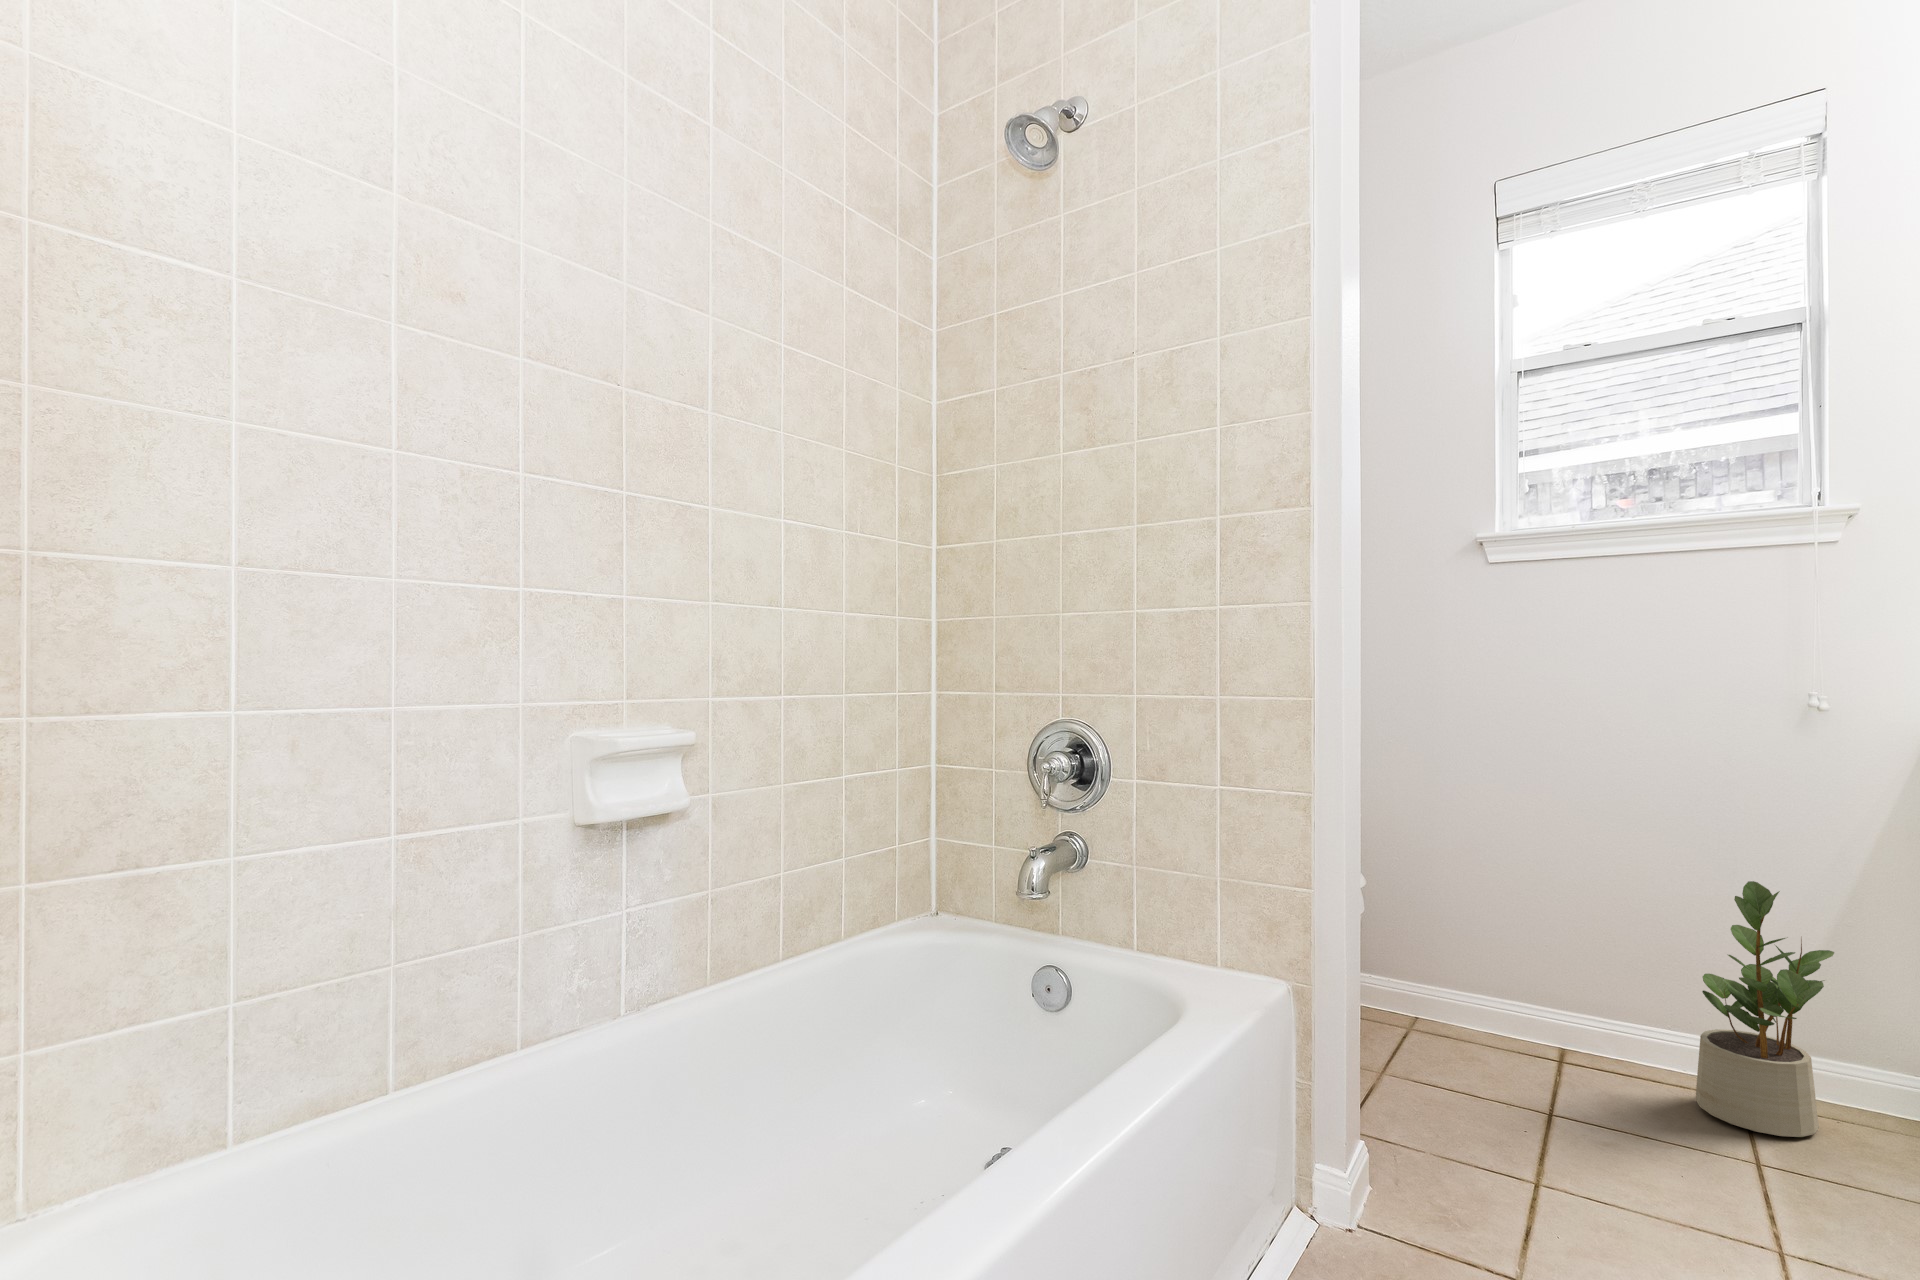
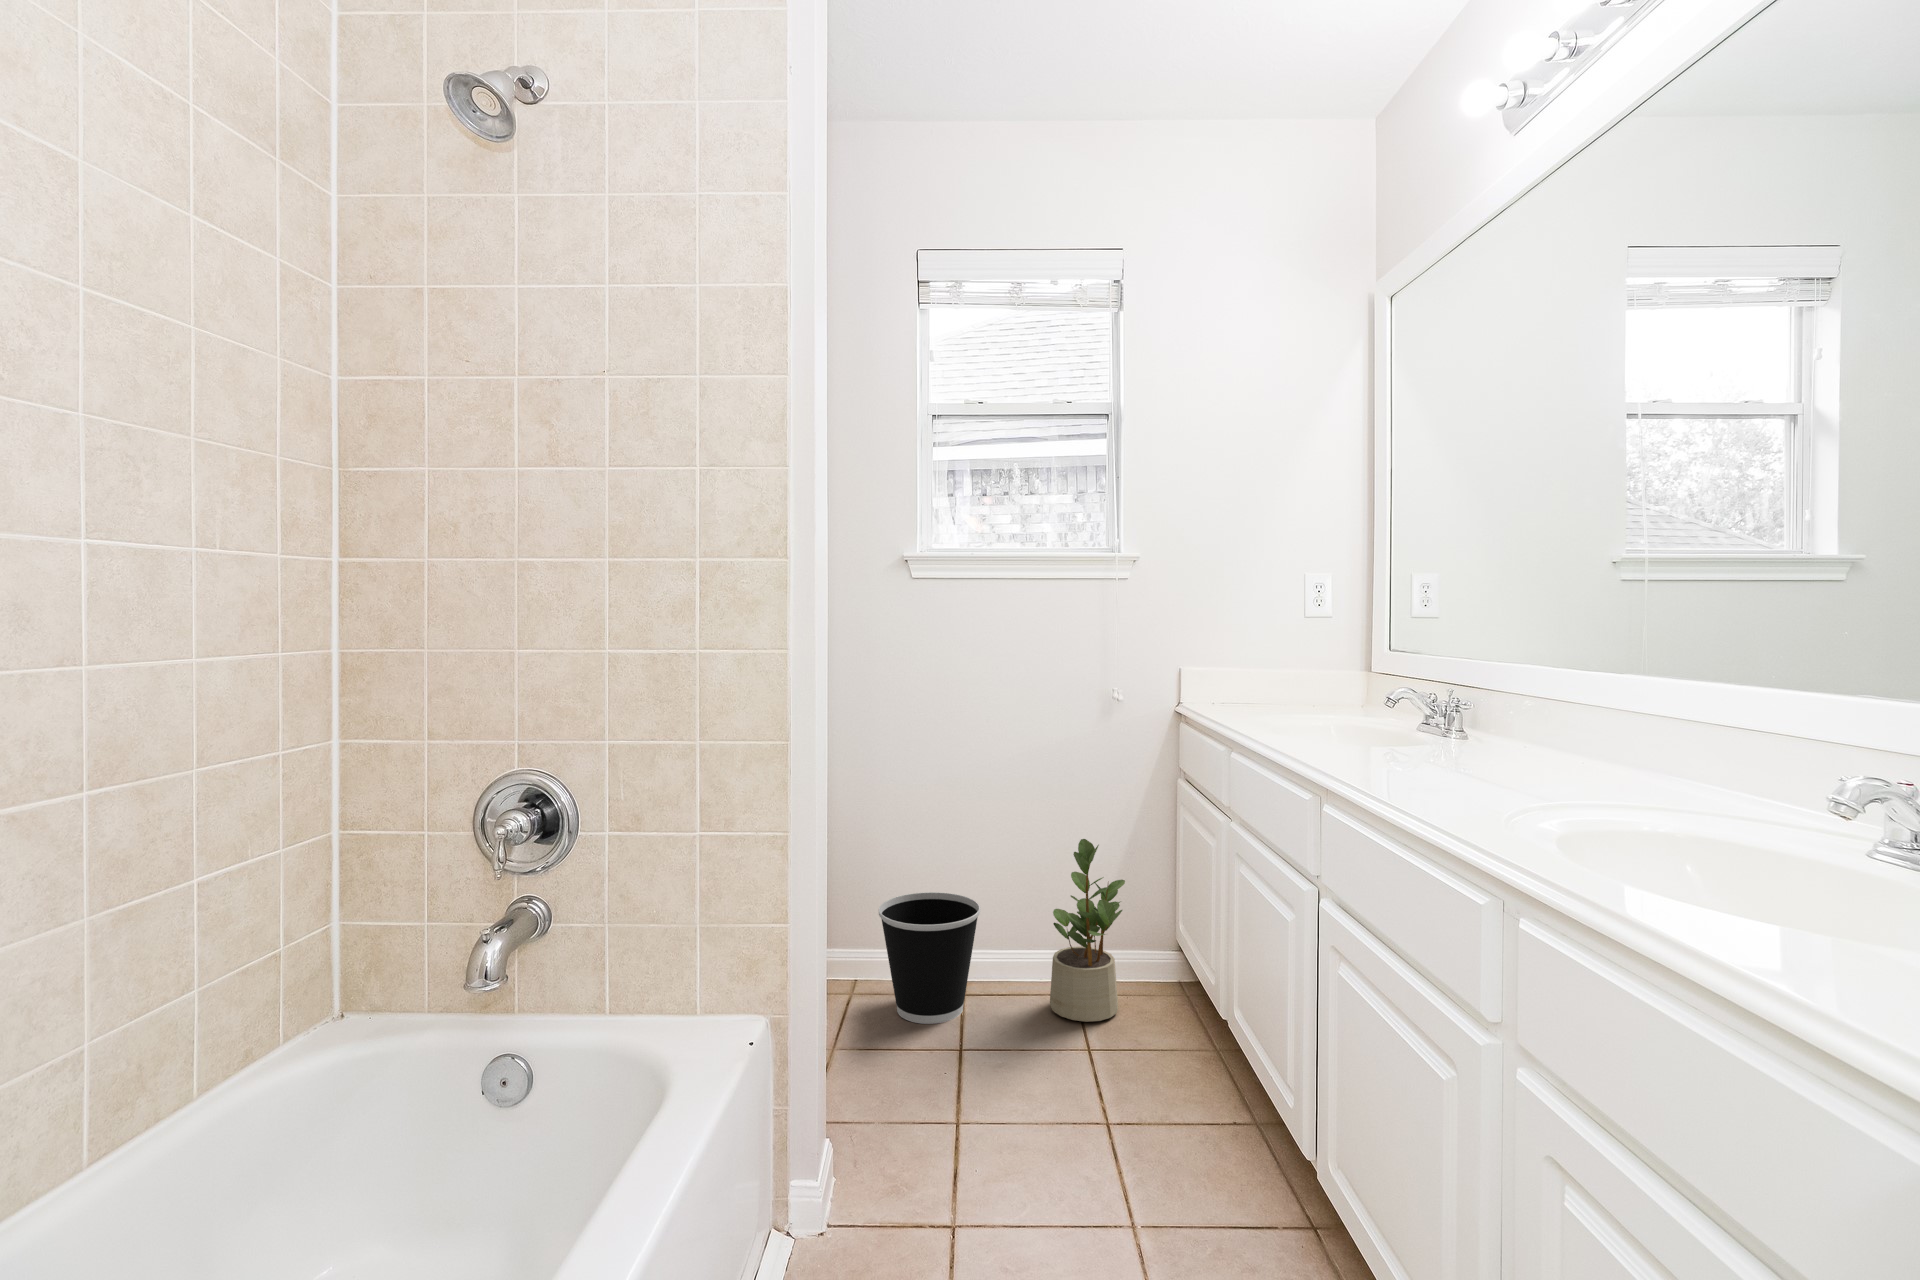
wastebasket: none [1439,923,1584,1083] -> present [878,892,980,1024]

